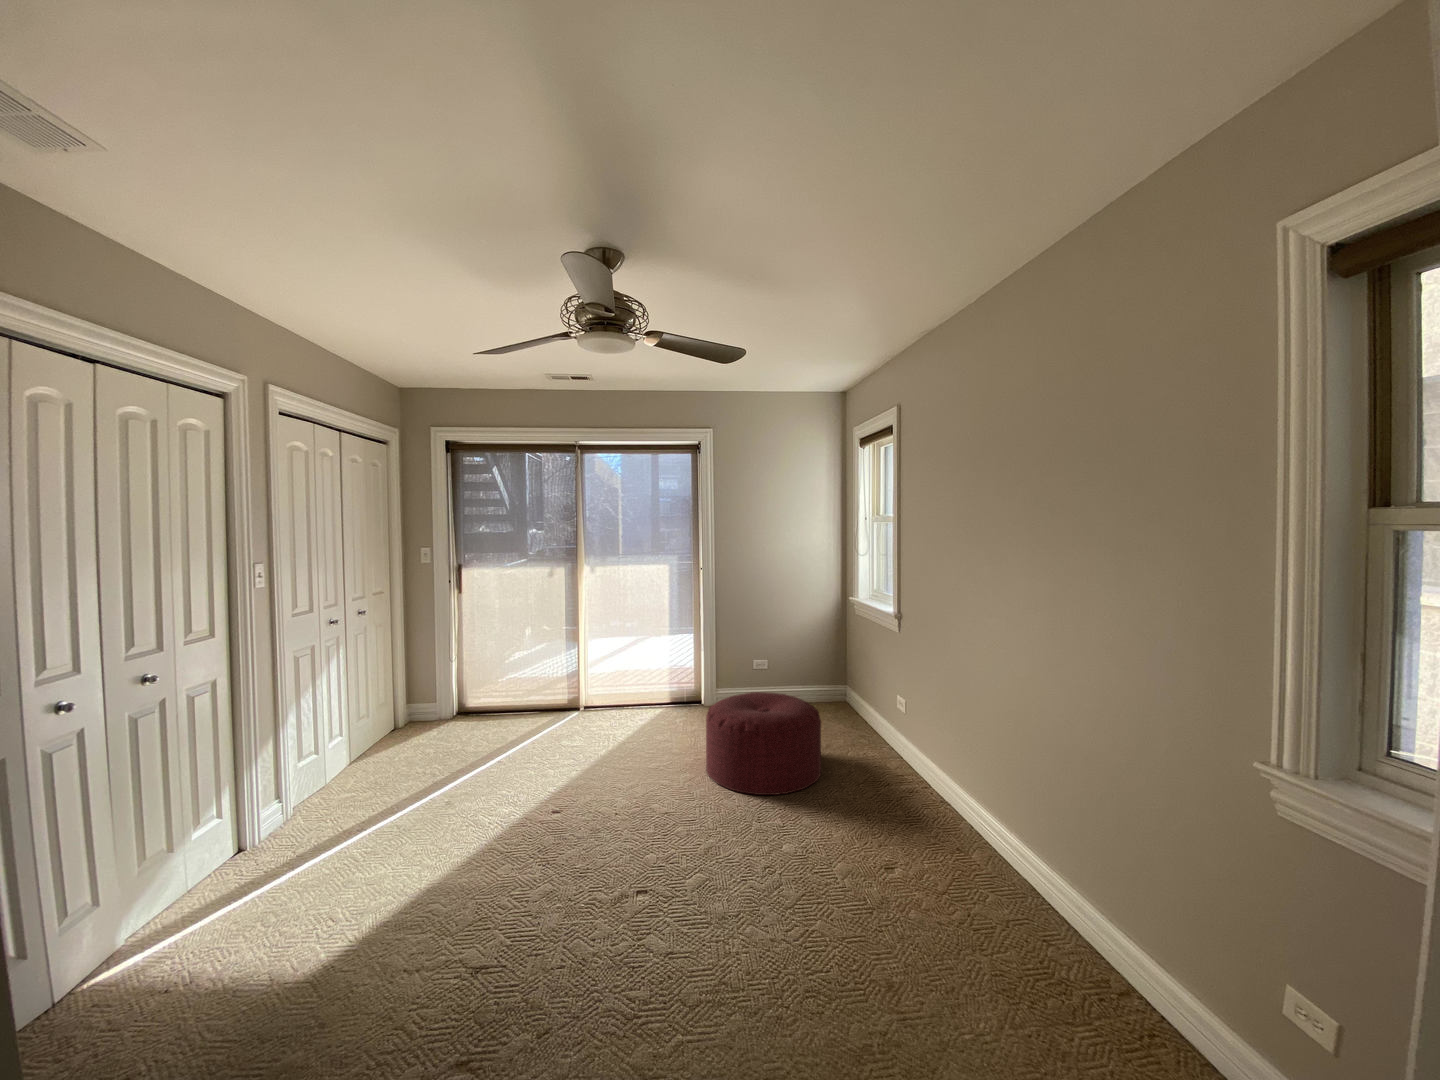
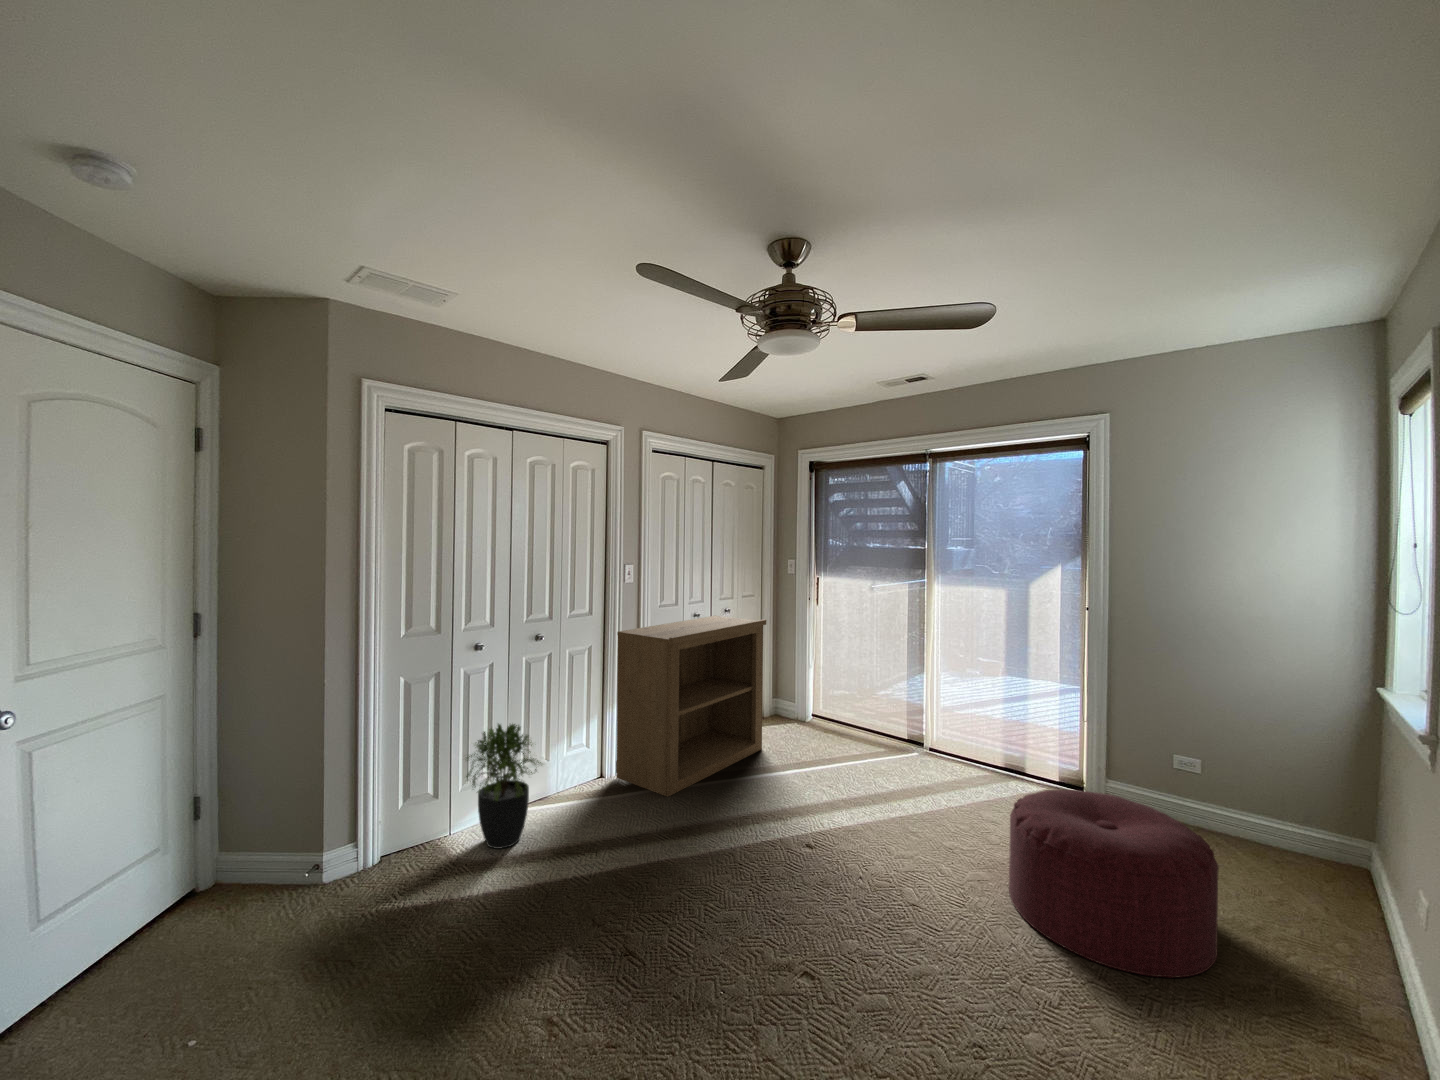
bookshelf: none [257,613,428,841] -> present [616,616,766,797]
potted plant: none [63,799,227,997] -> present [466,724,541,849]

